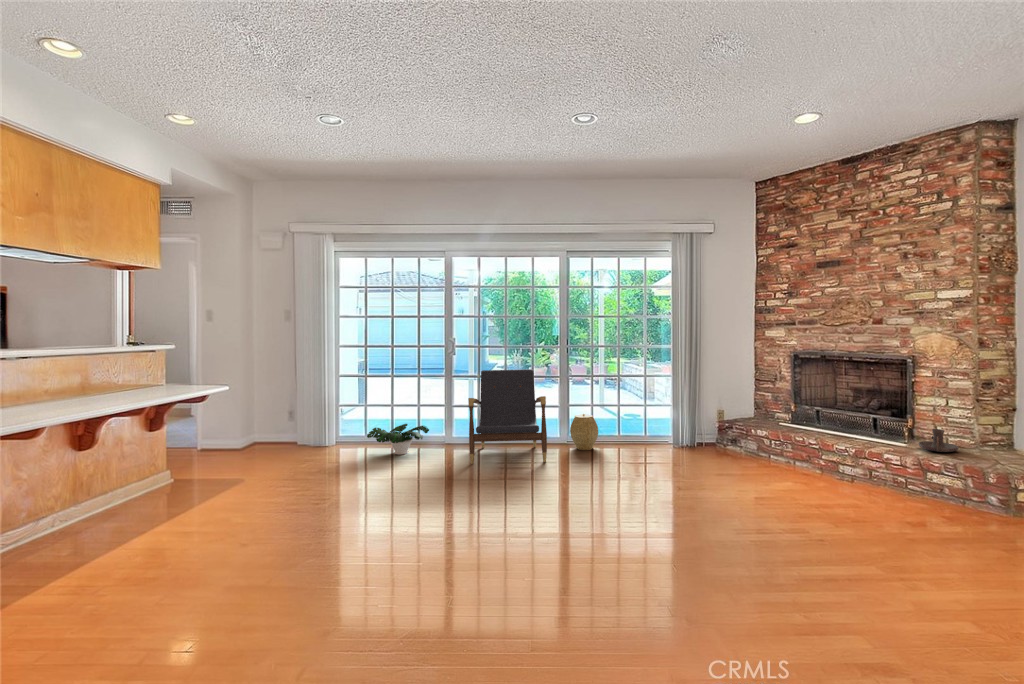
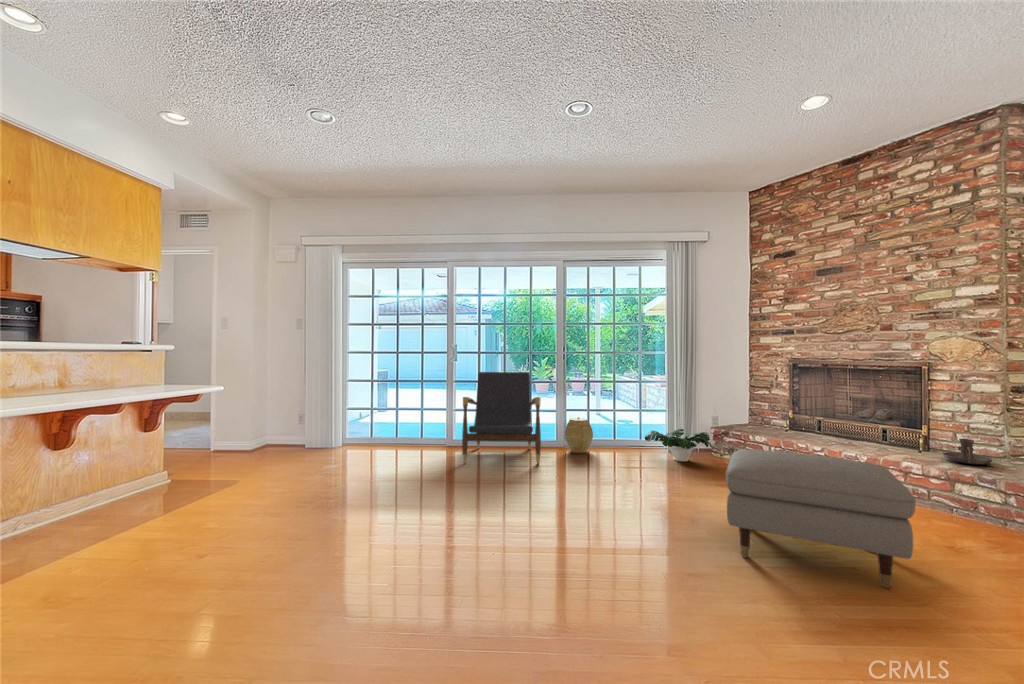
potted plant: present [367,424,429,455] -> present [645,429,712,462]
ottoman: none [712,446,858,556] -> present [726,450,916,588]

